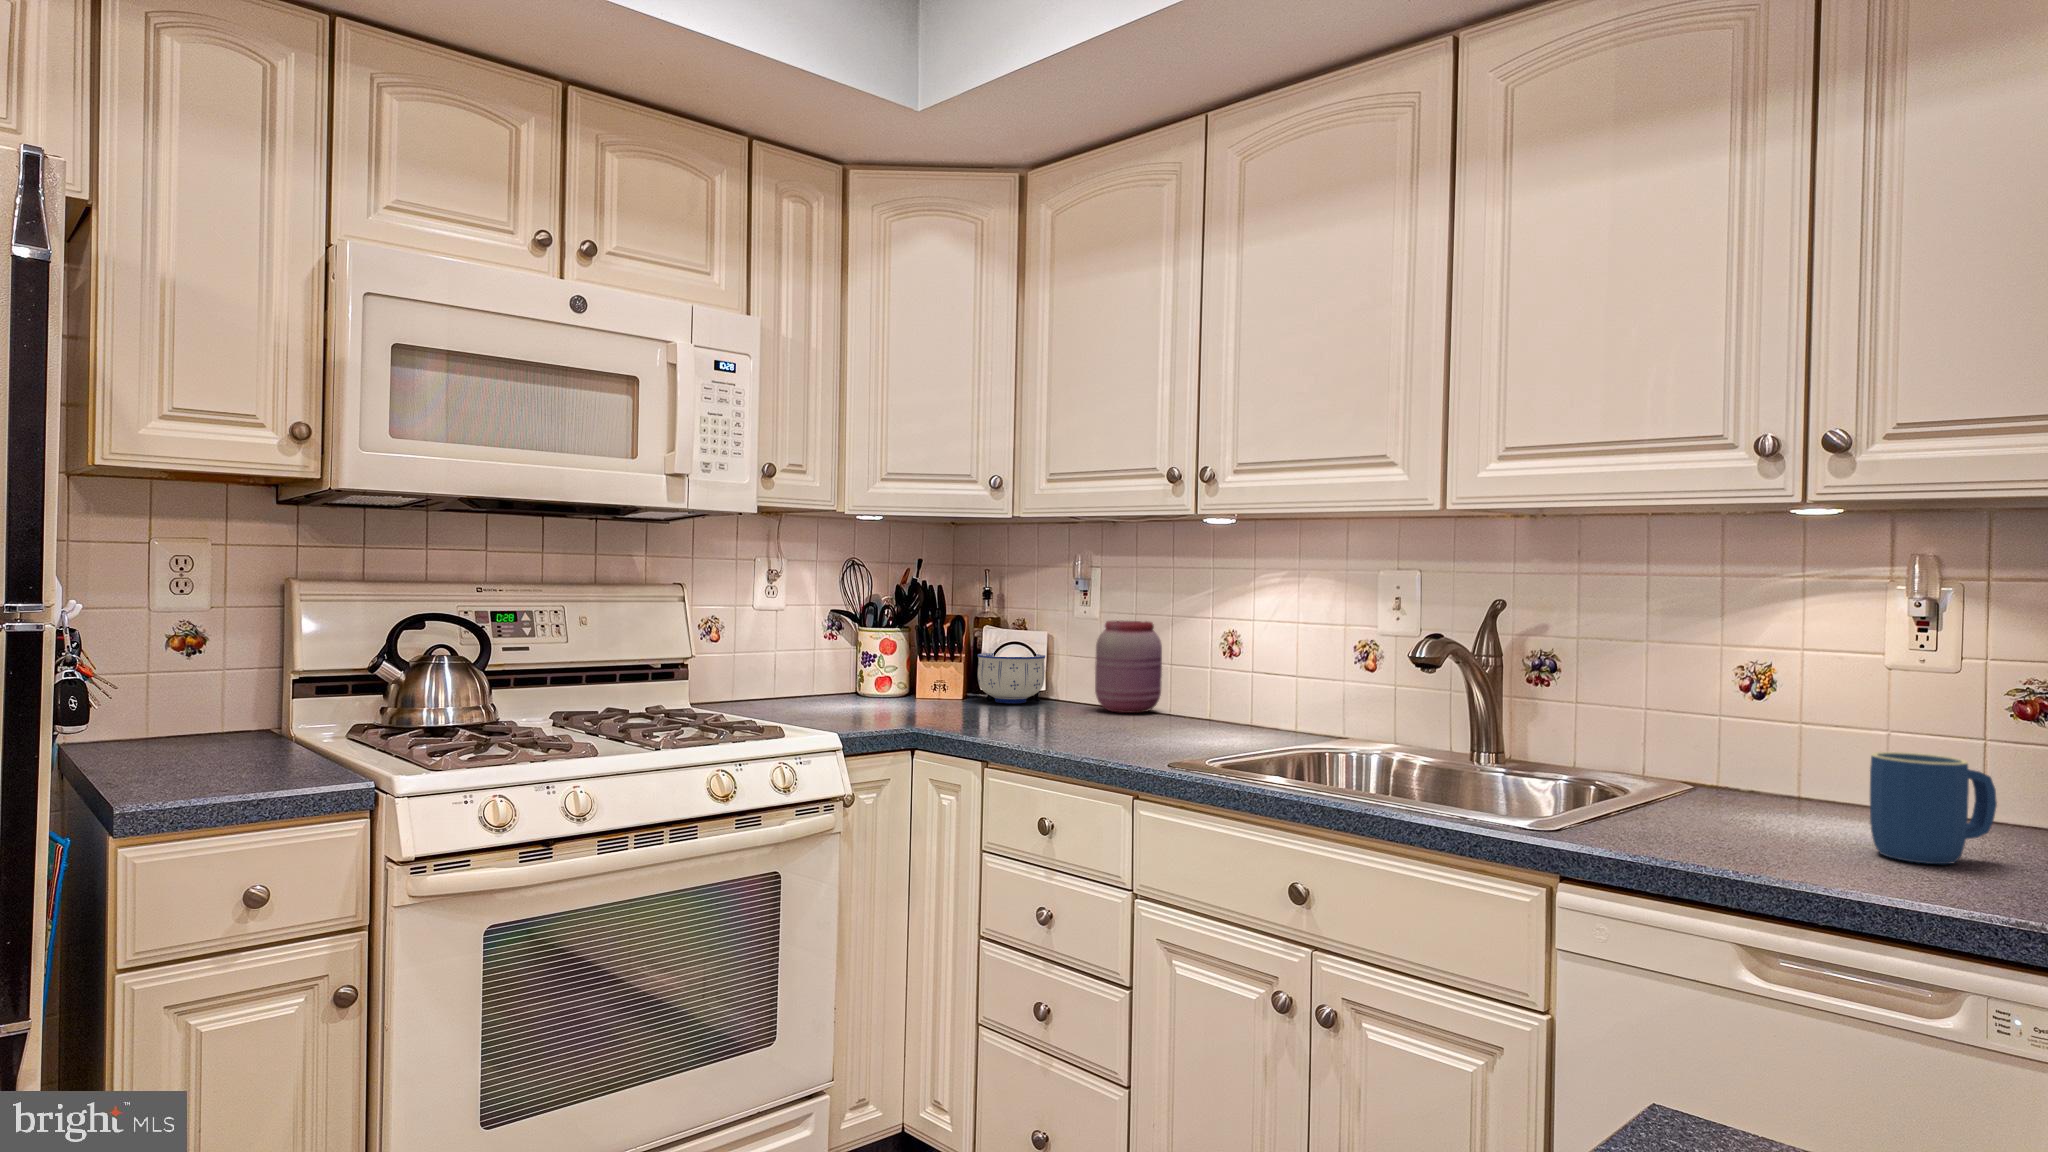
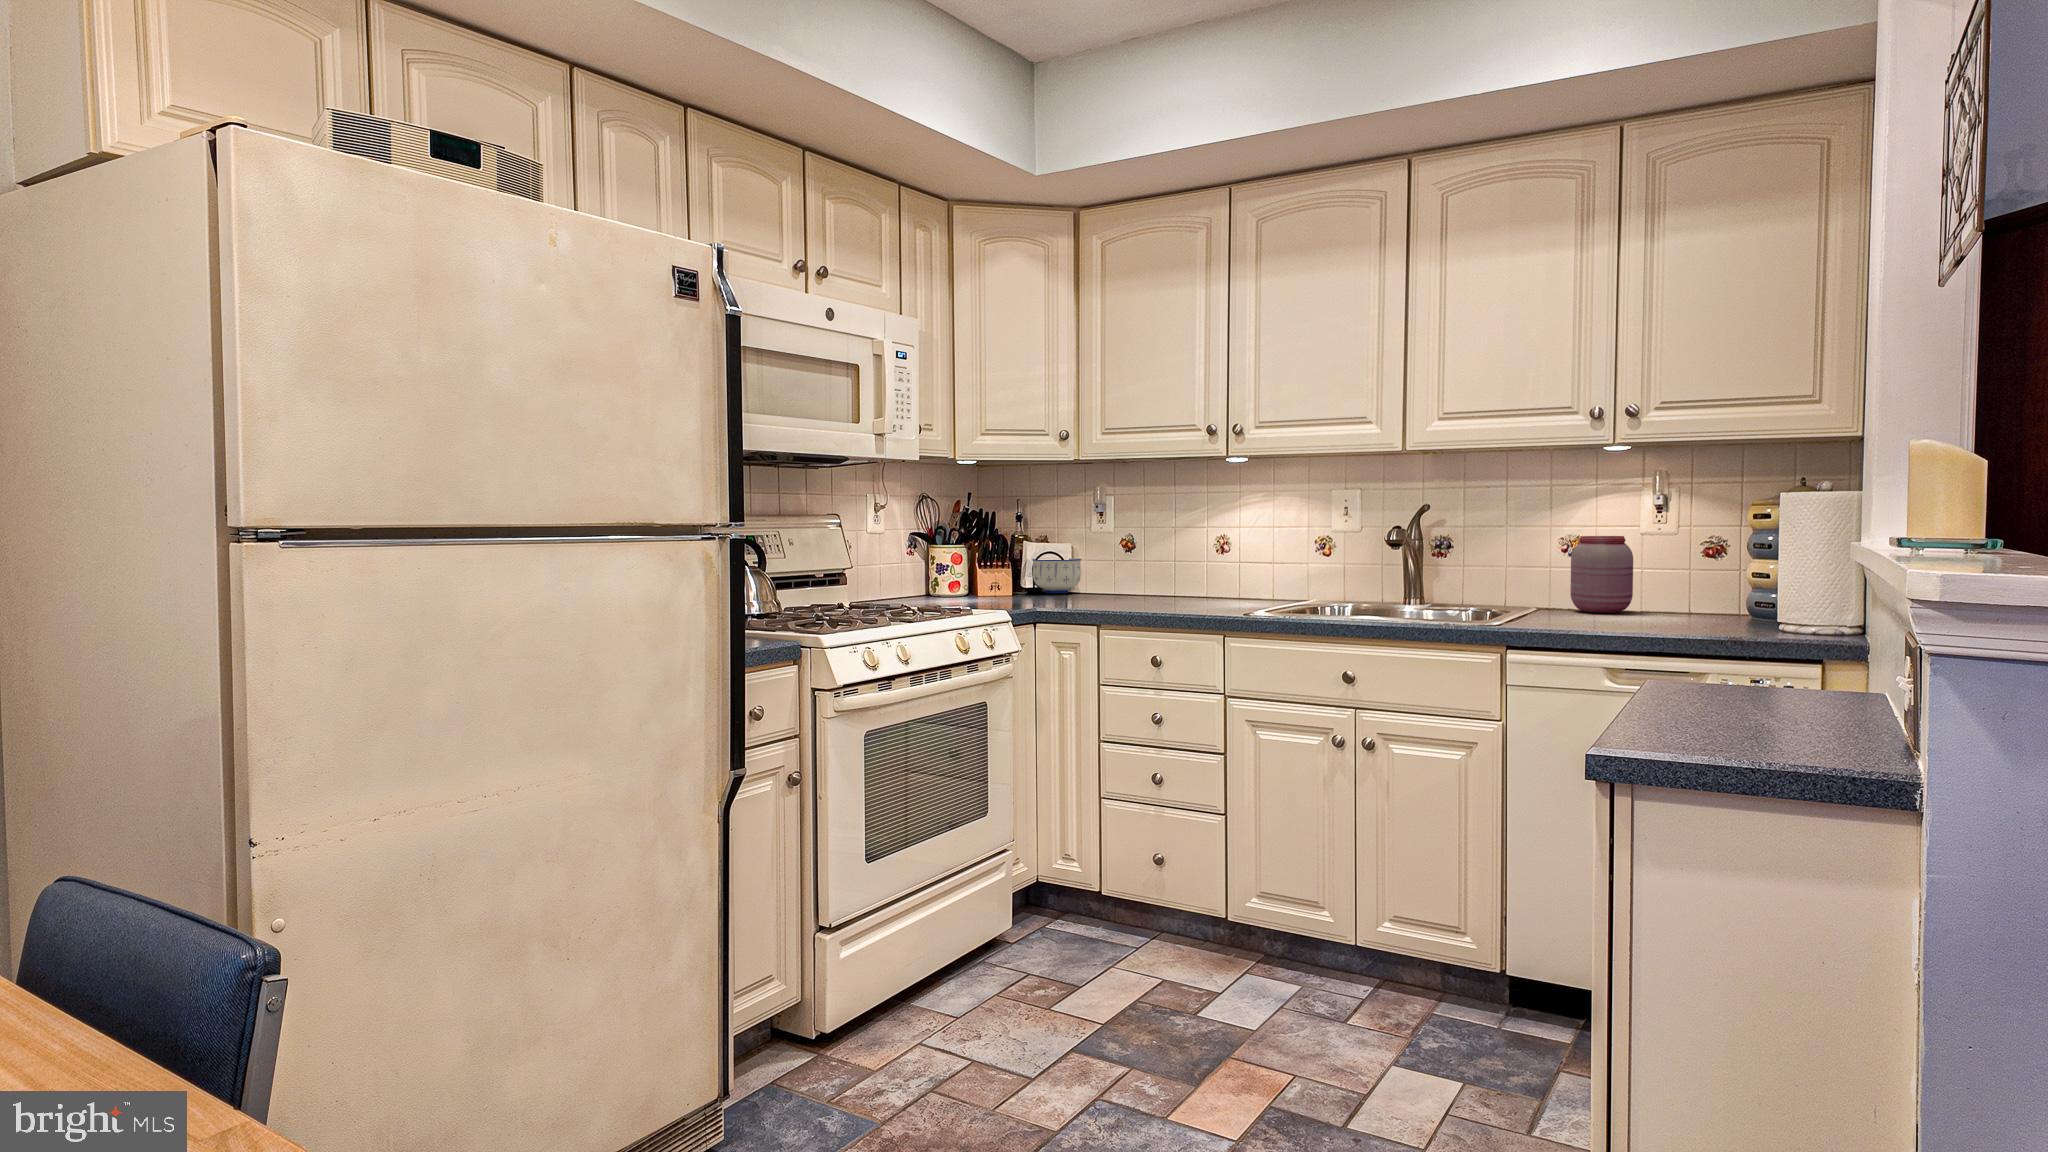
jar: present [1095,621,1162,713] -> present [1570,536,1633,613]
mug: present [1870,752,1997,864] -> none [1652,573,1710,626]

